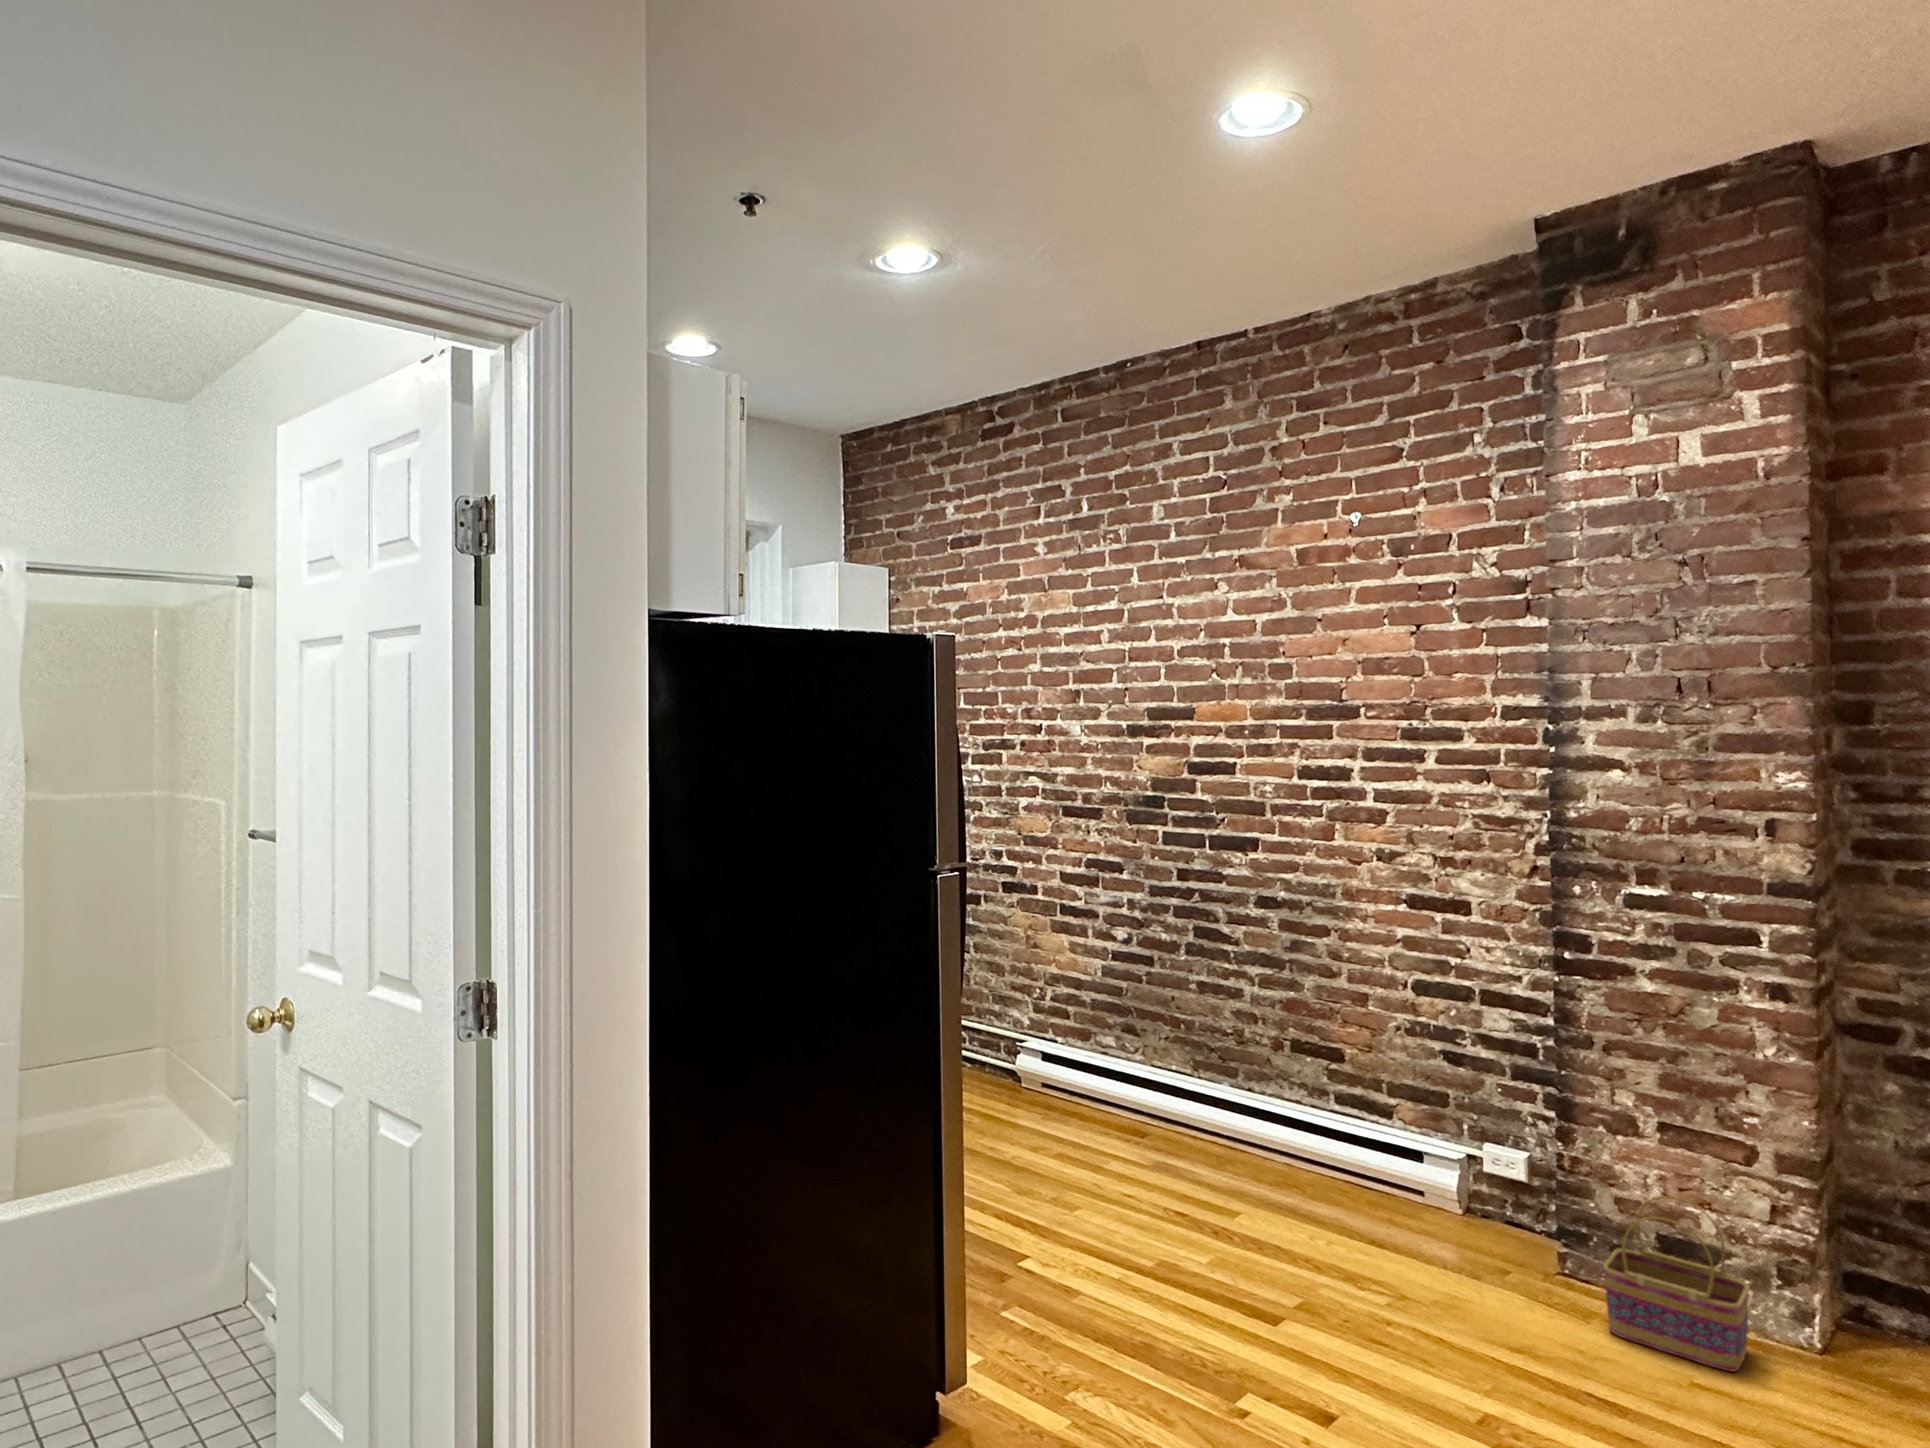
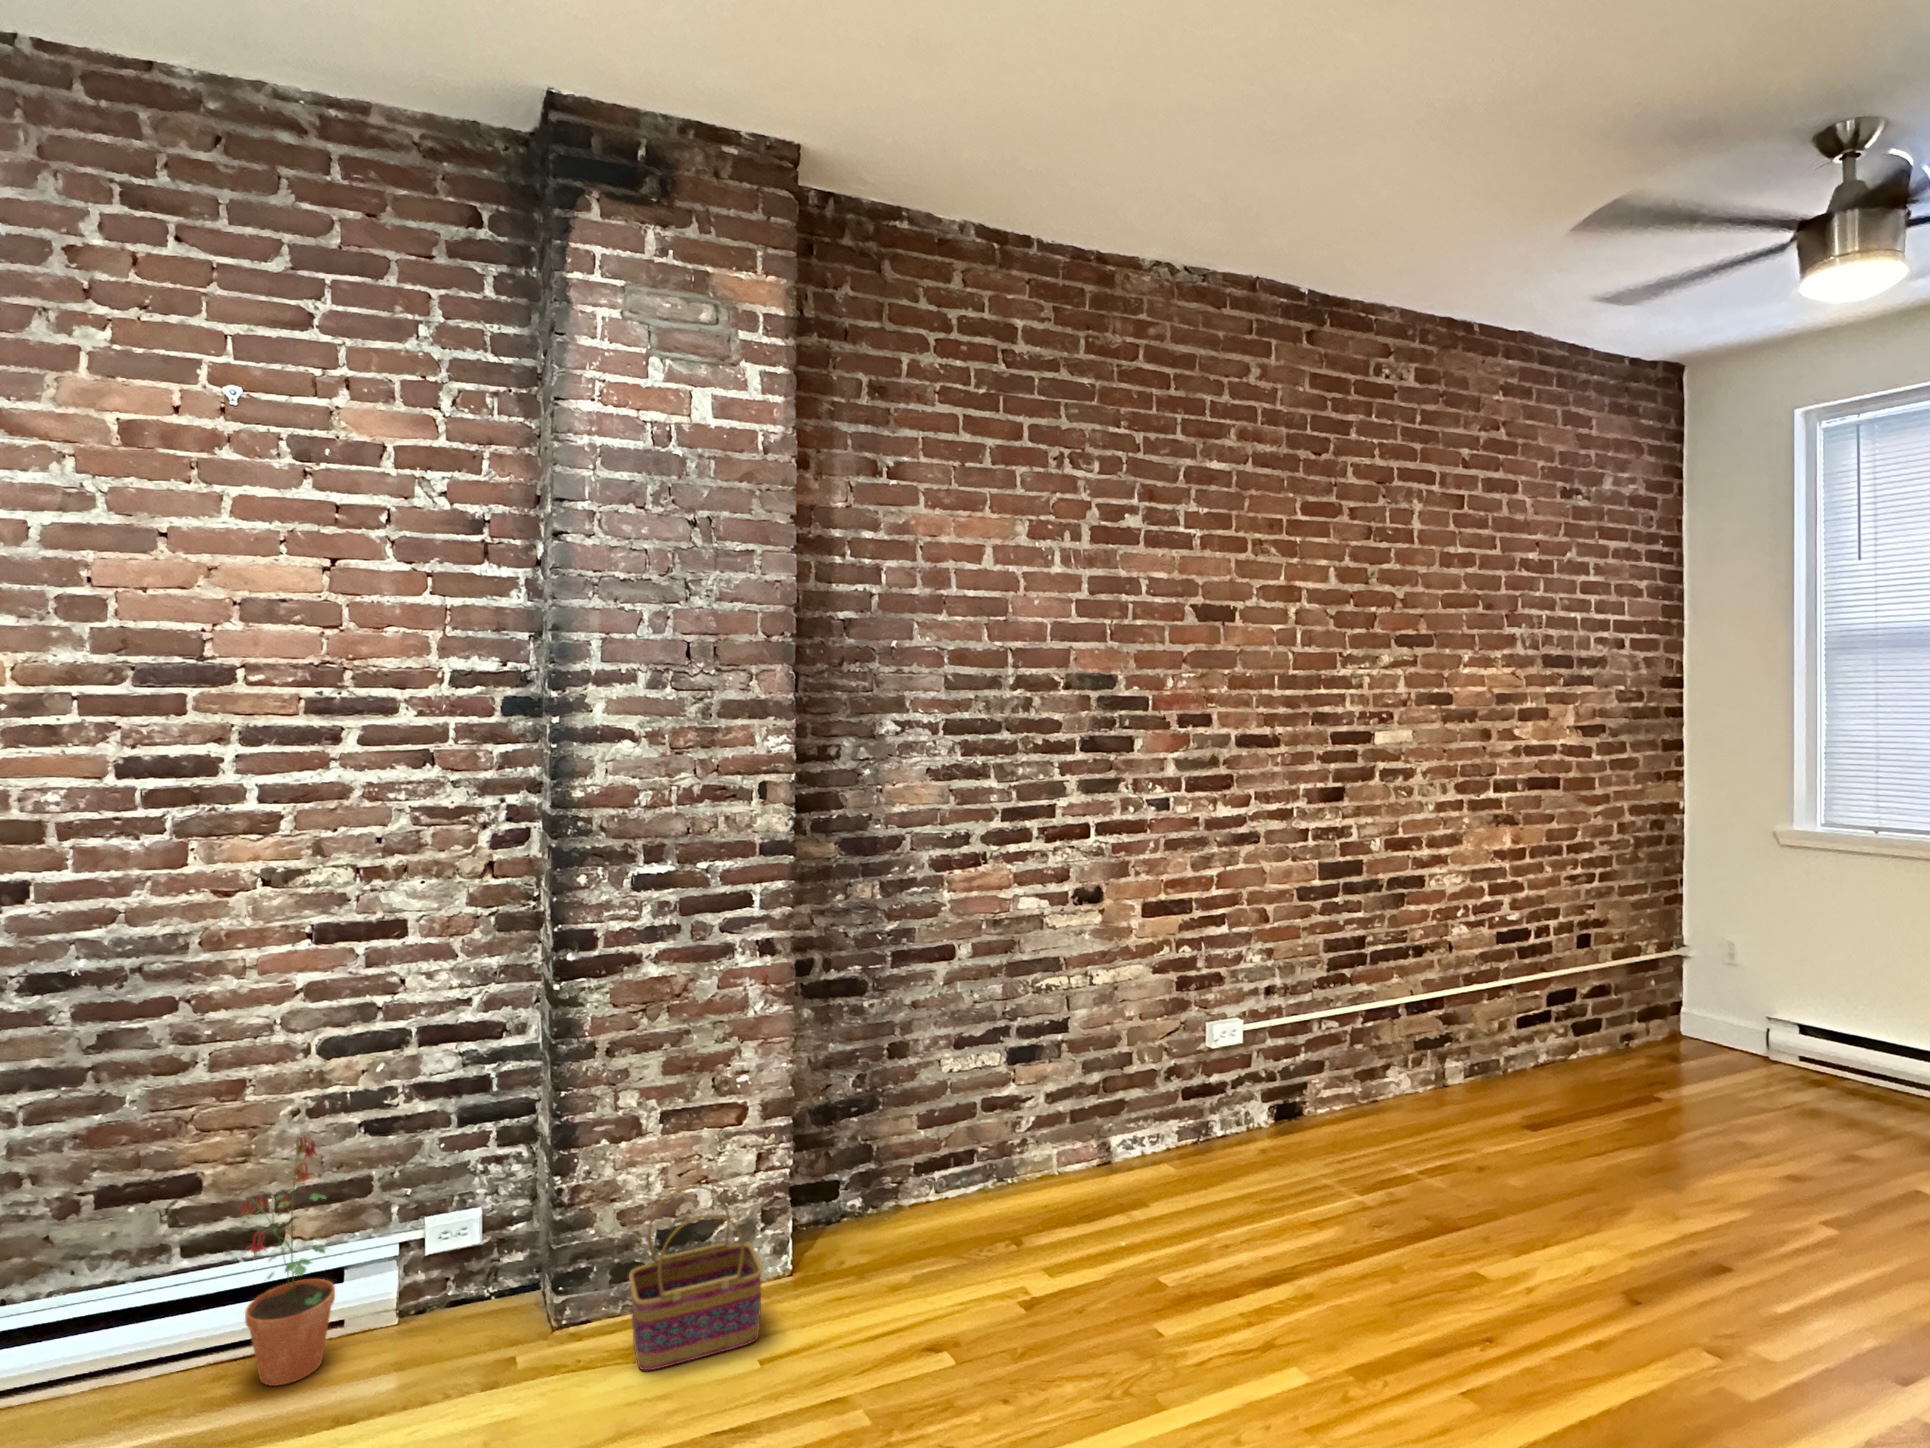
potted plant: none [1349,1045,1412,1214] -> present [241,1136,335,1386]

